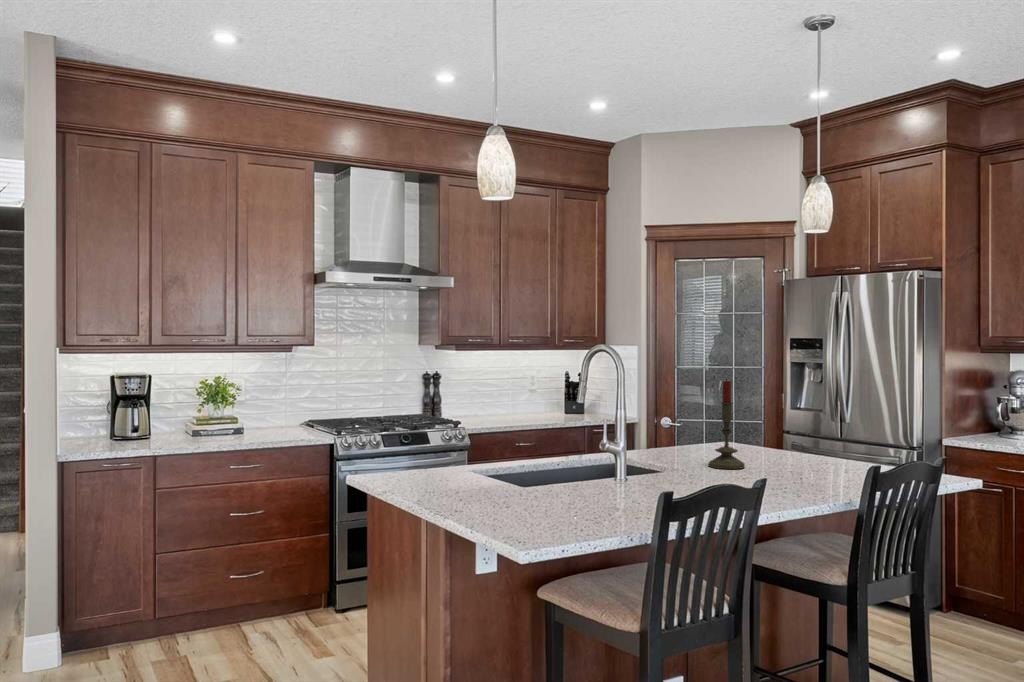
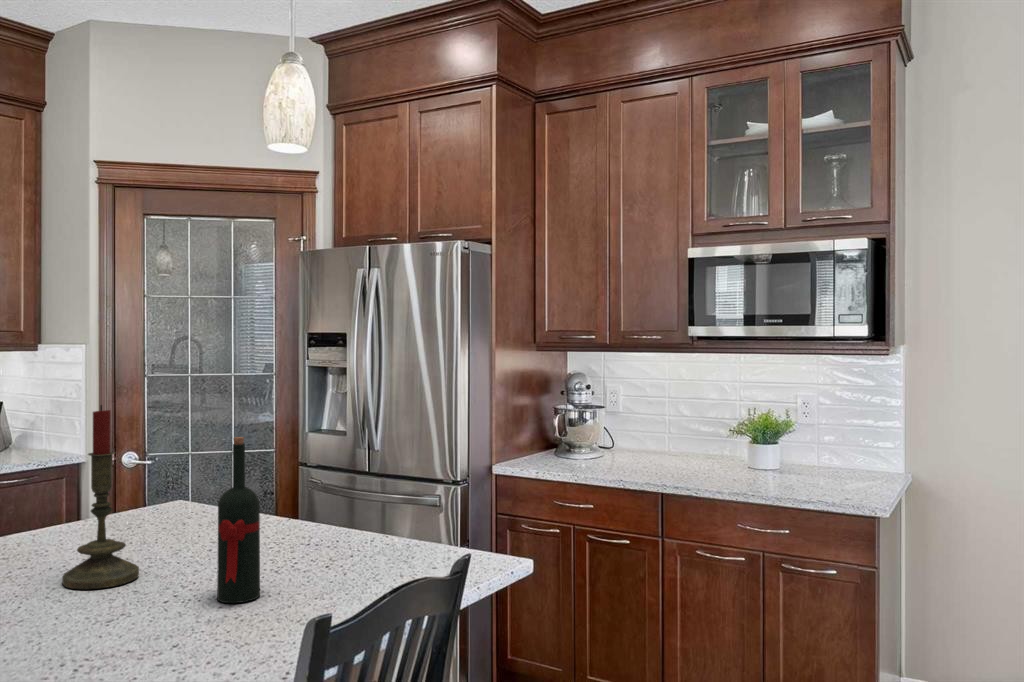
wine bottle: none [793,395,816,479] -> present [217,437,260,603]

